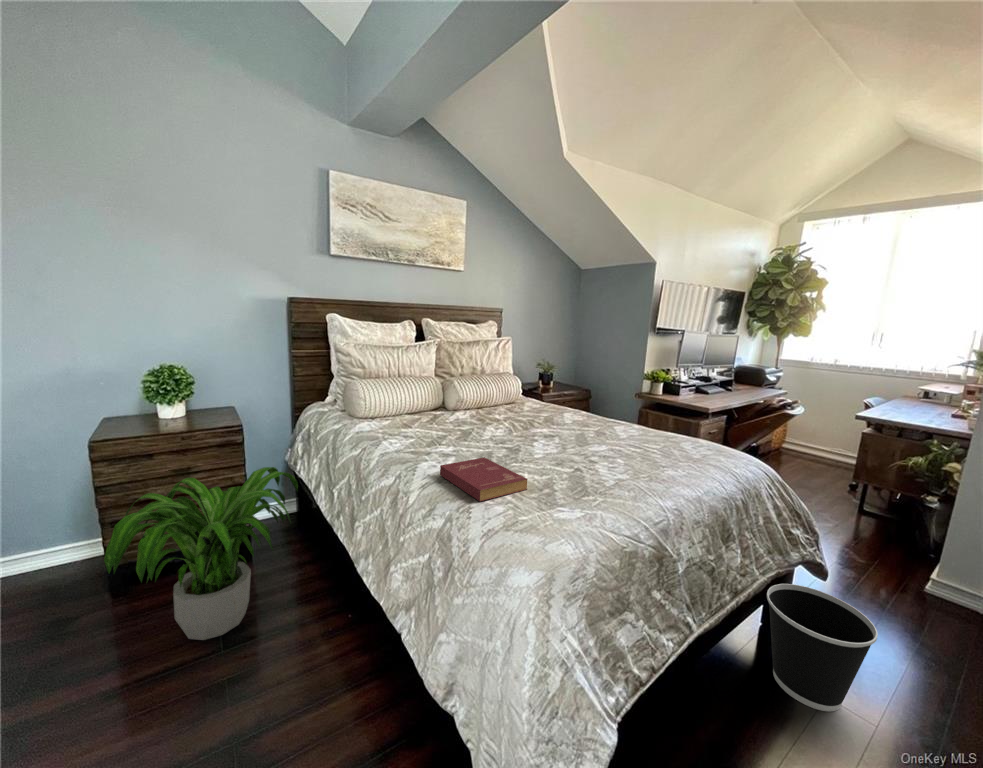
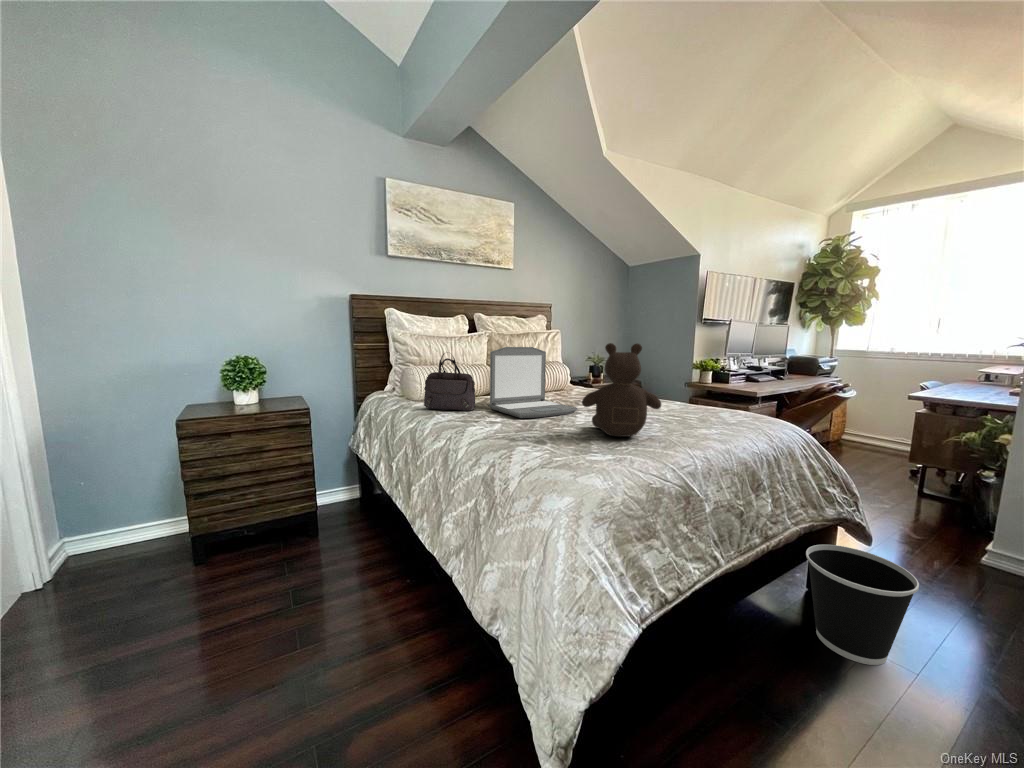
laptop: none [441,365,536,447] -> present [489,347,578,418]
handbag: none [369,370,426,435] -> present [424,354,475,411]
teddy bear: none [546,378,630,479] -> present [582,343,661,437]
book: present [440,457,527,501] -> none [486,422,565,451]
potted plant: present [104,467,298,640] -> none [204,442,362,589]

